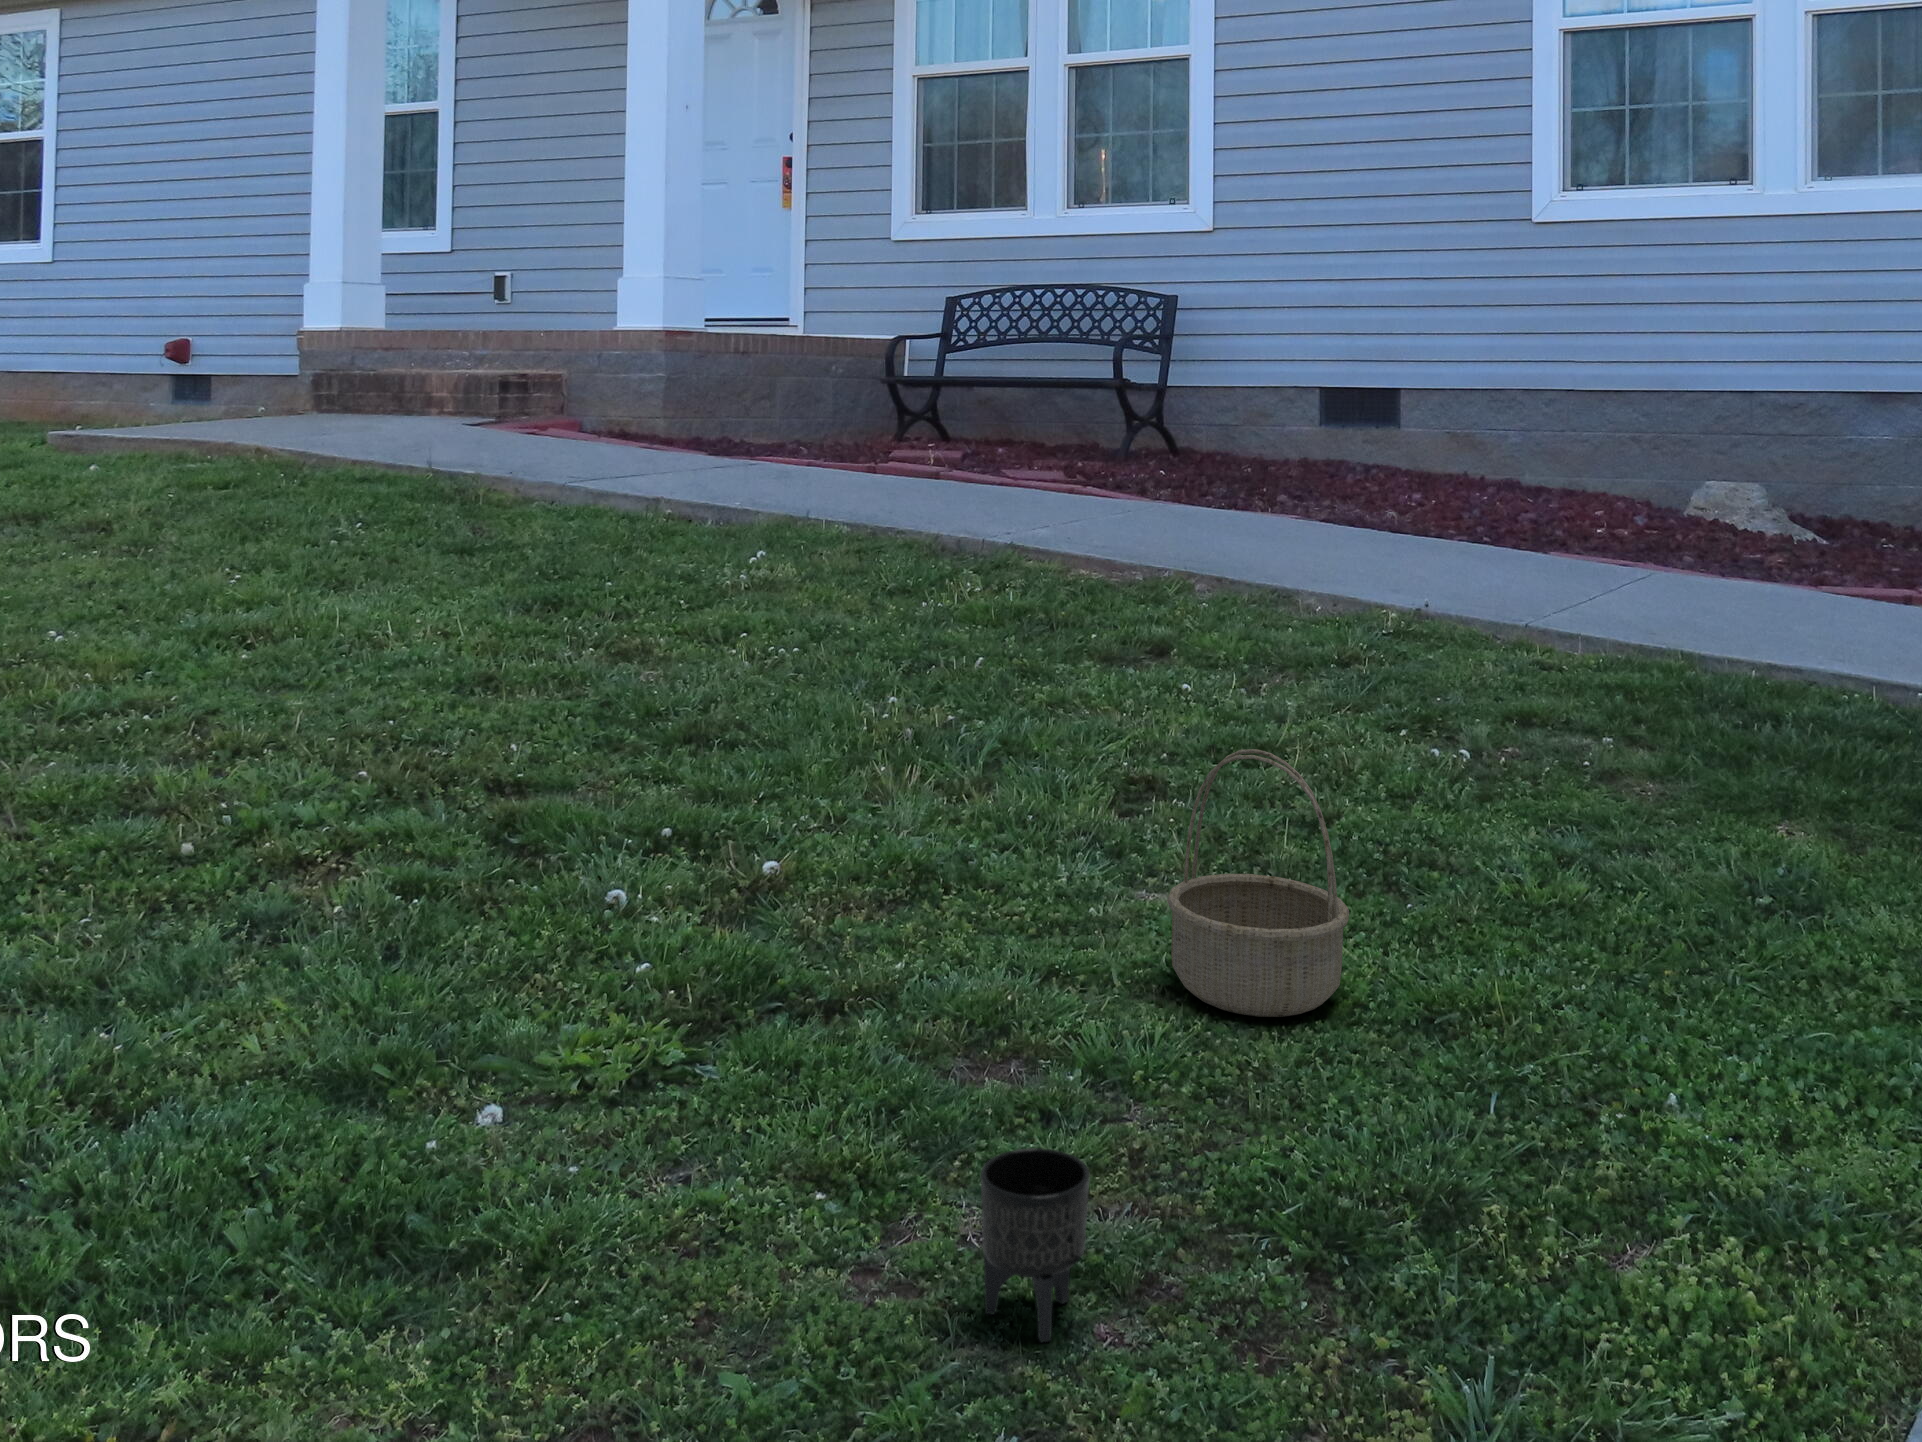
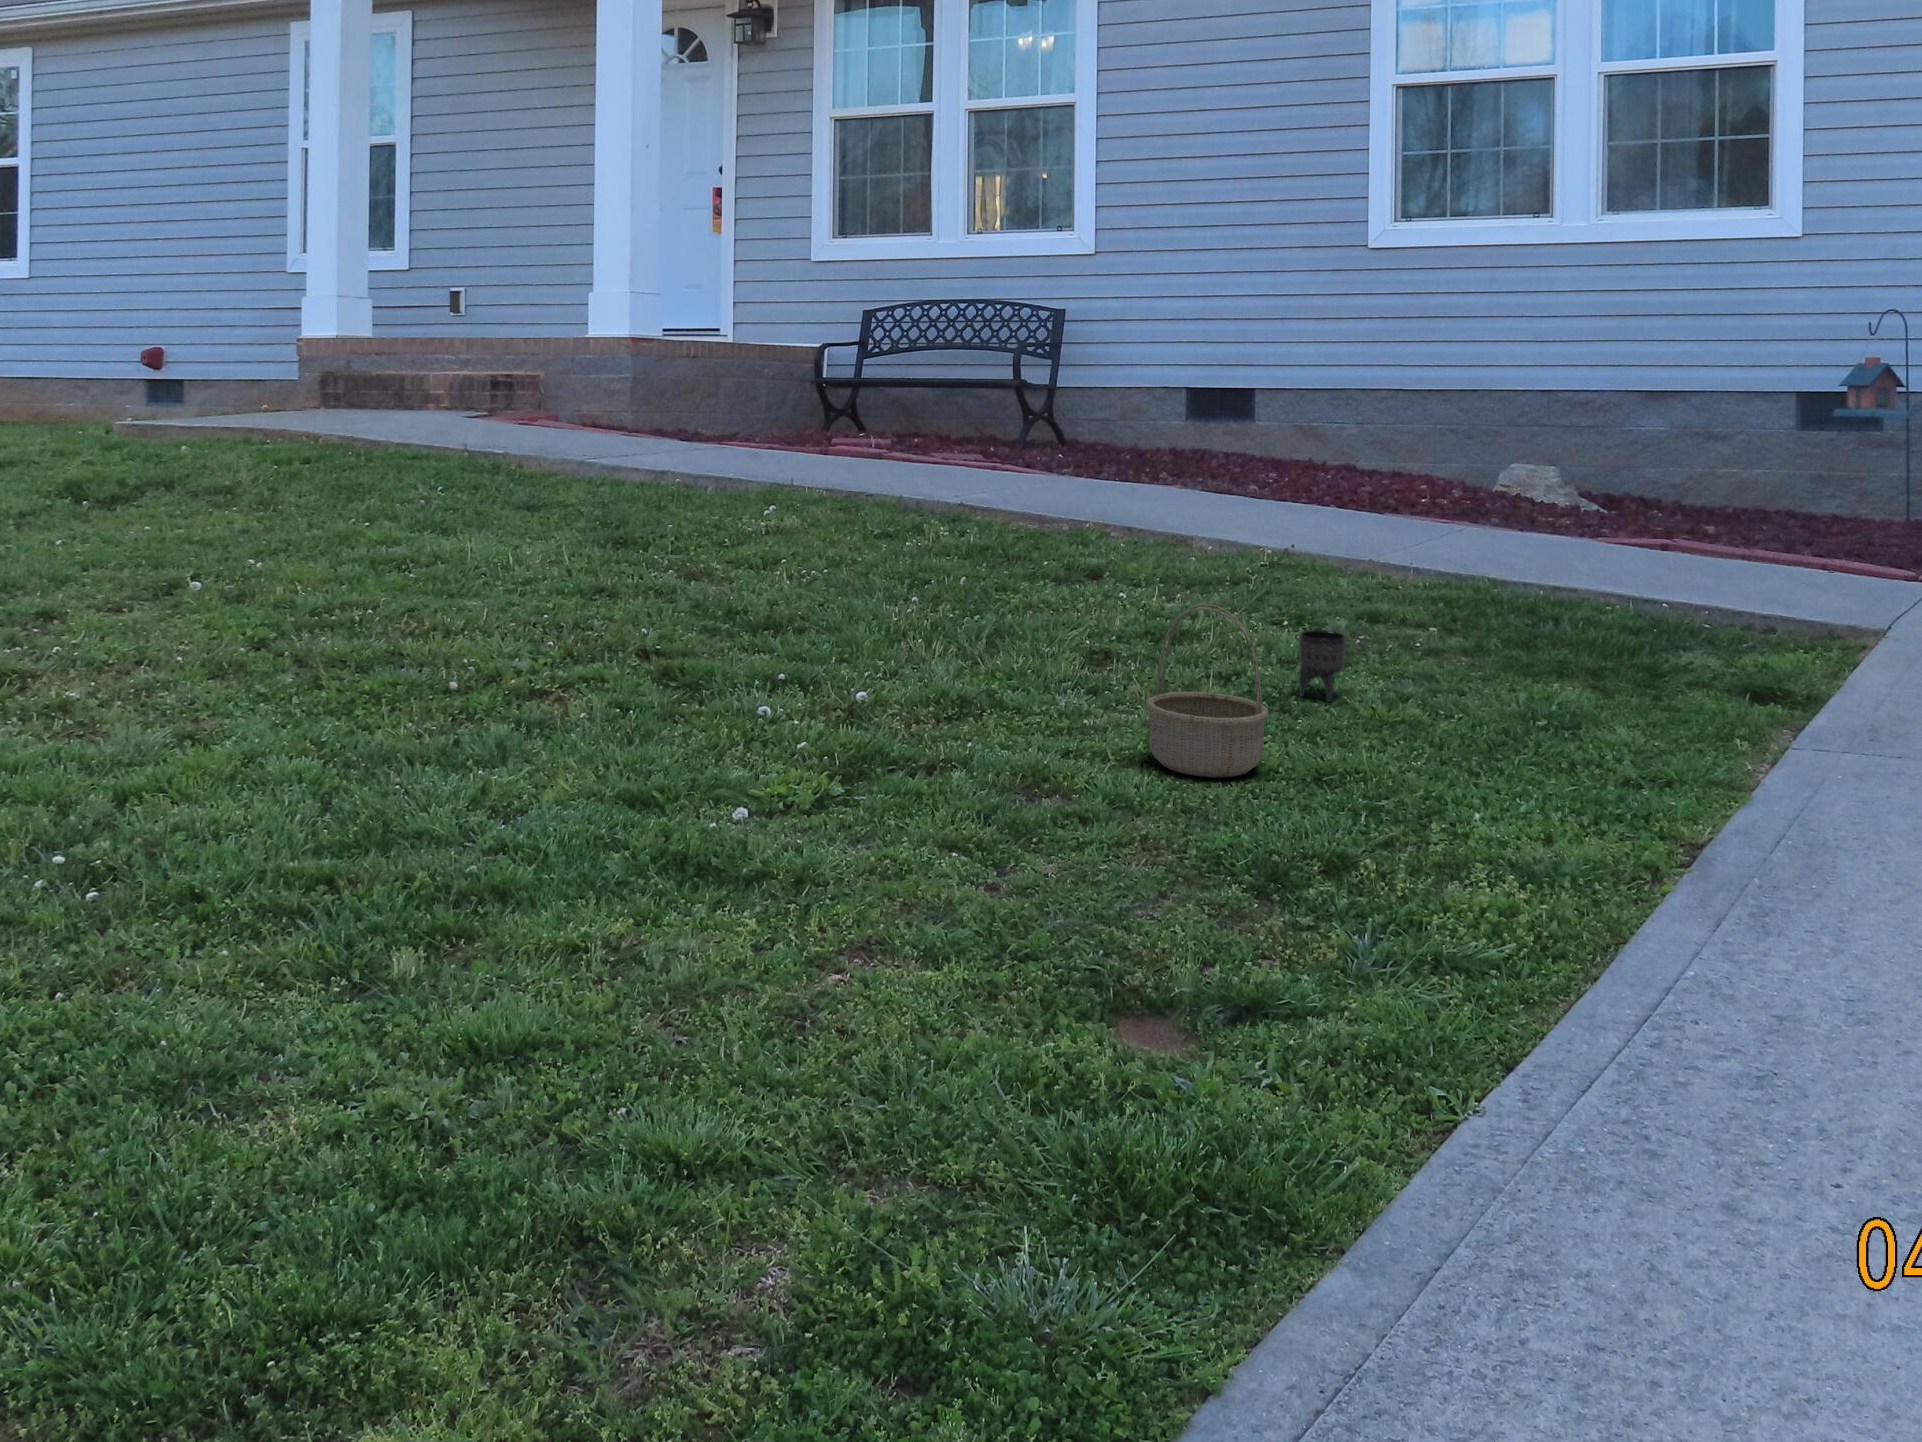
planter: present [981,1148,1090,1342] -> present [1299,630,1346,702]

